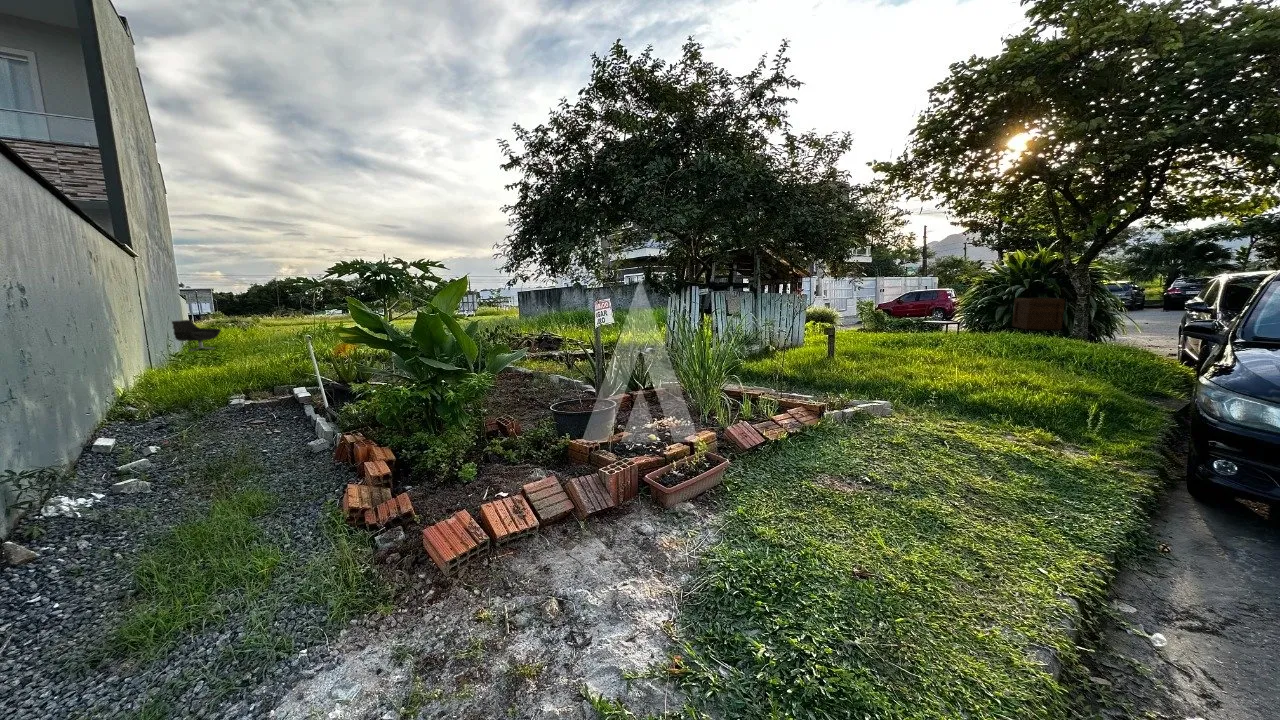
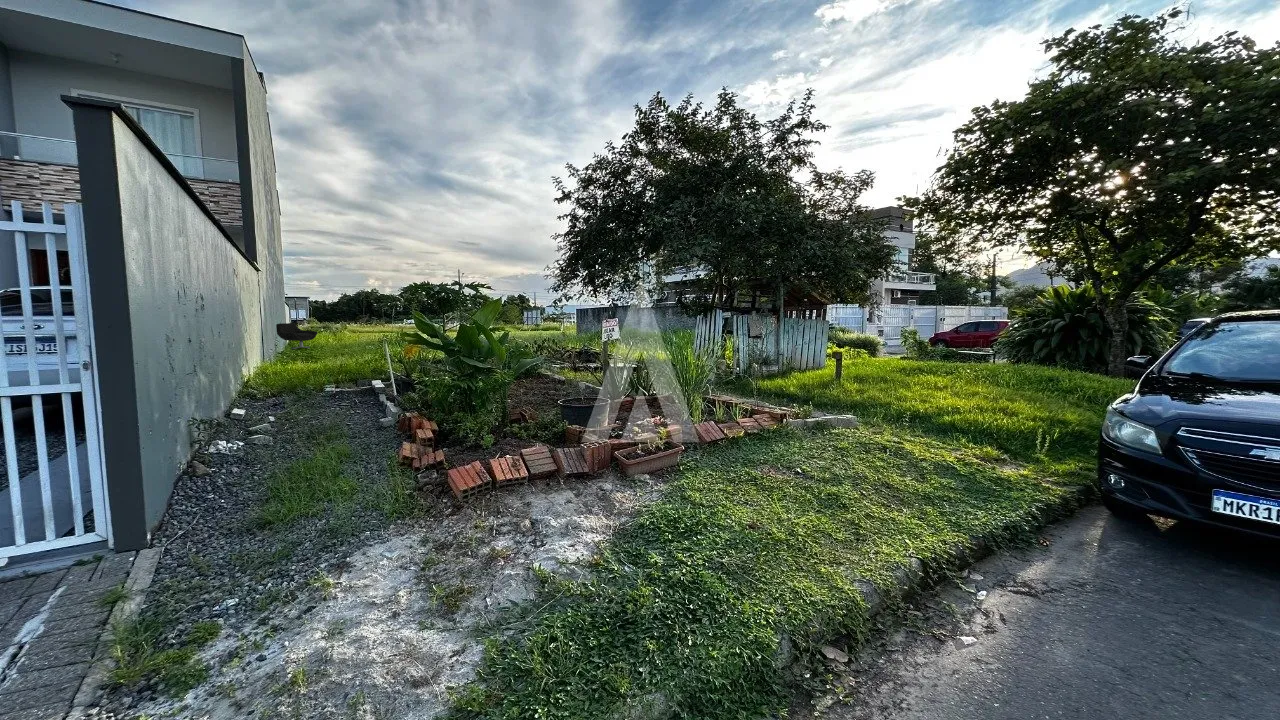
wooden crate: present [1012,298,1065,330] -> none [1040,332,1094,365]

